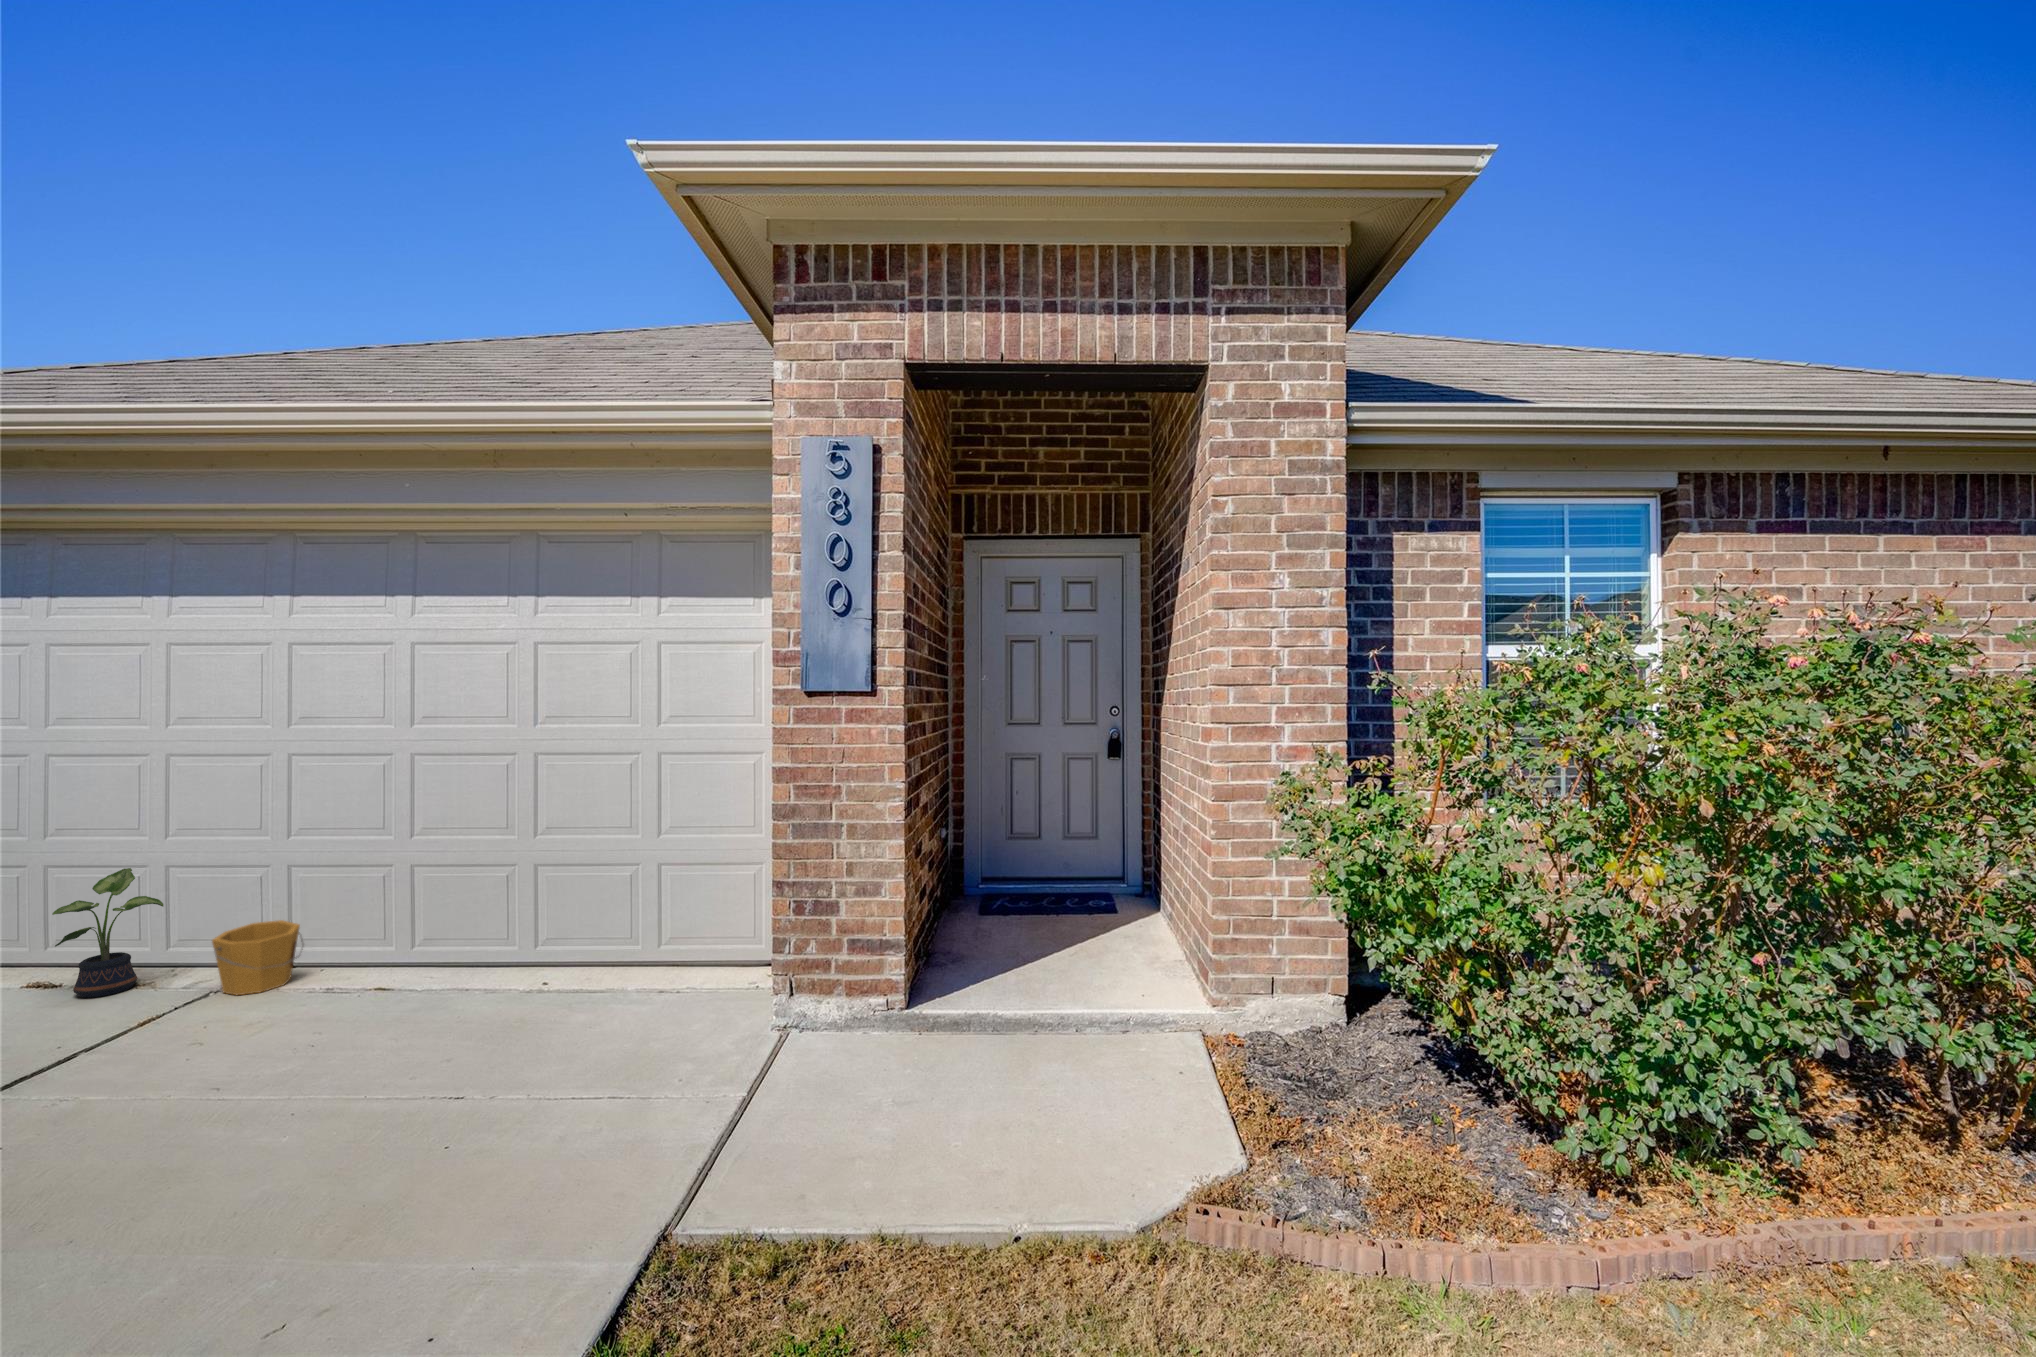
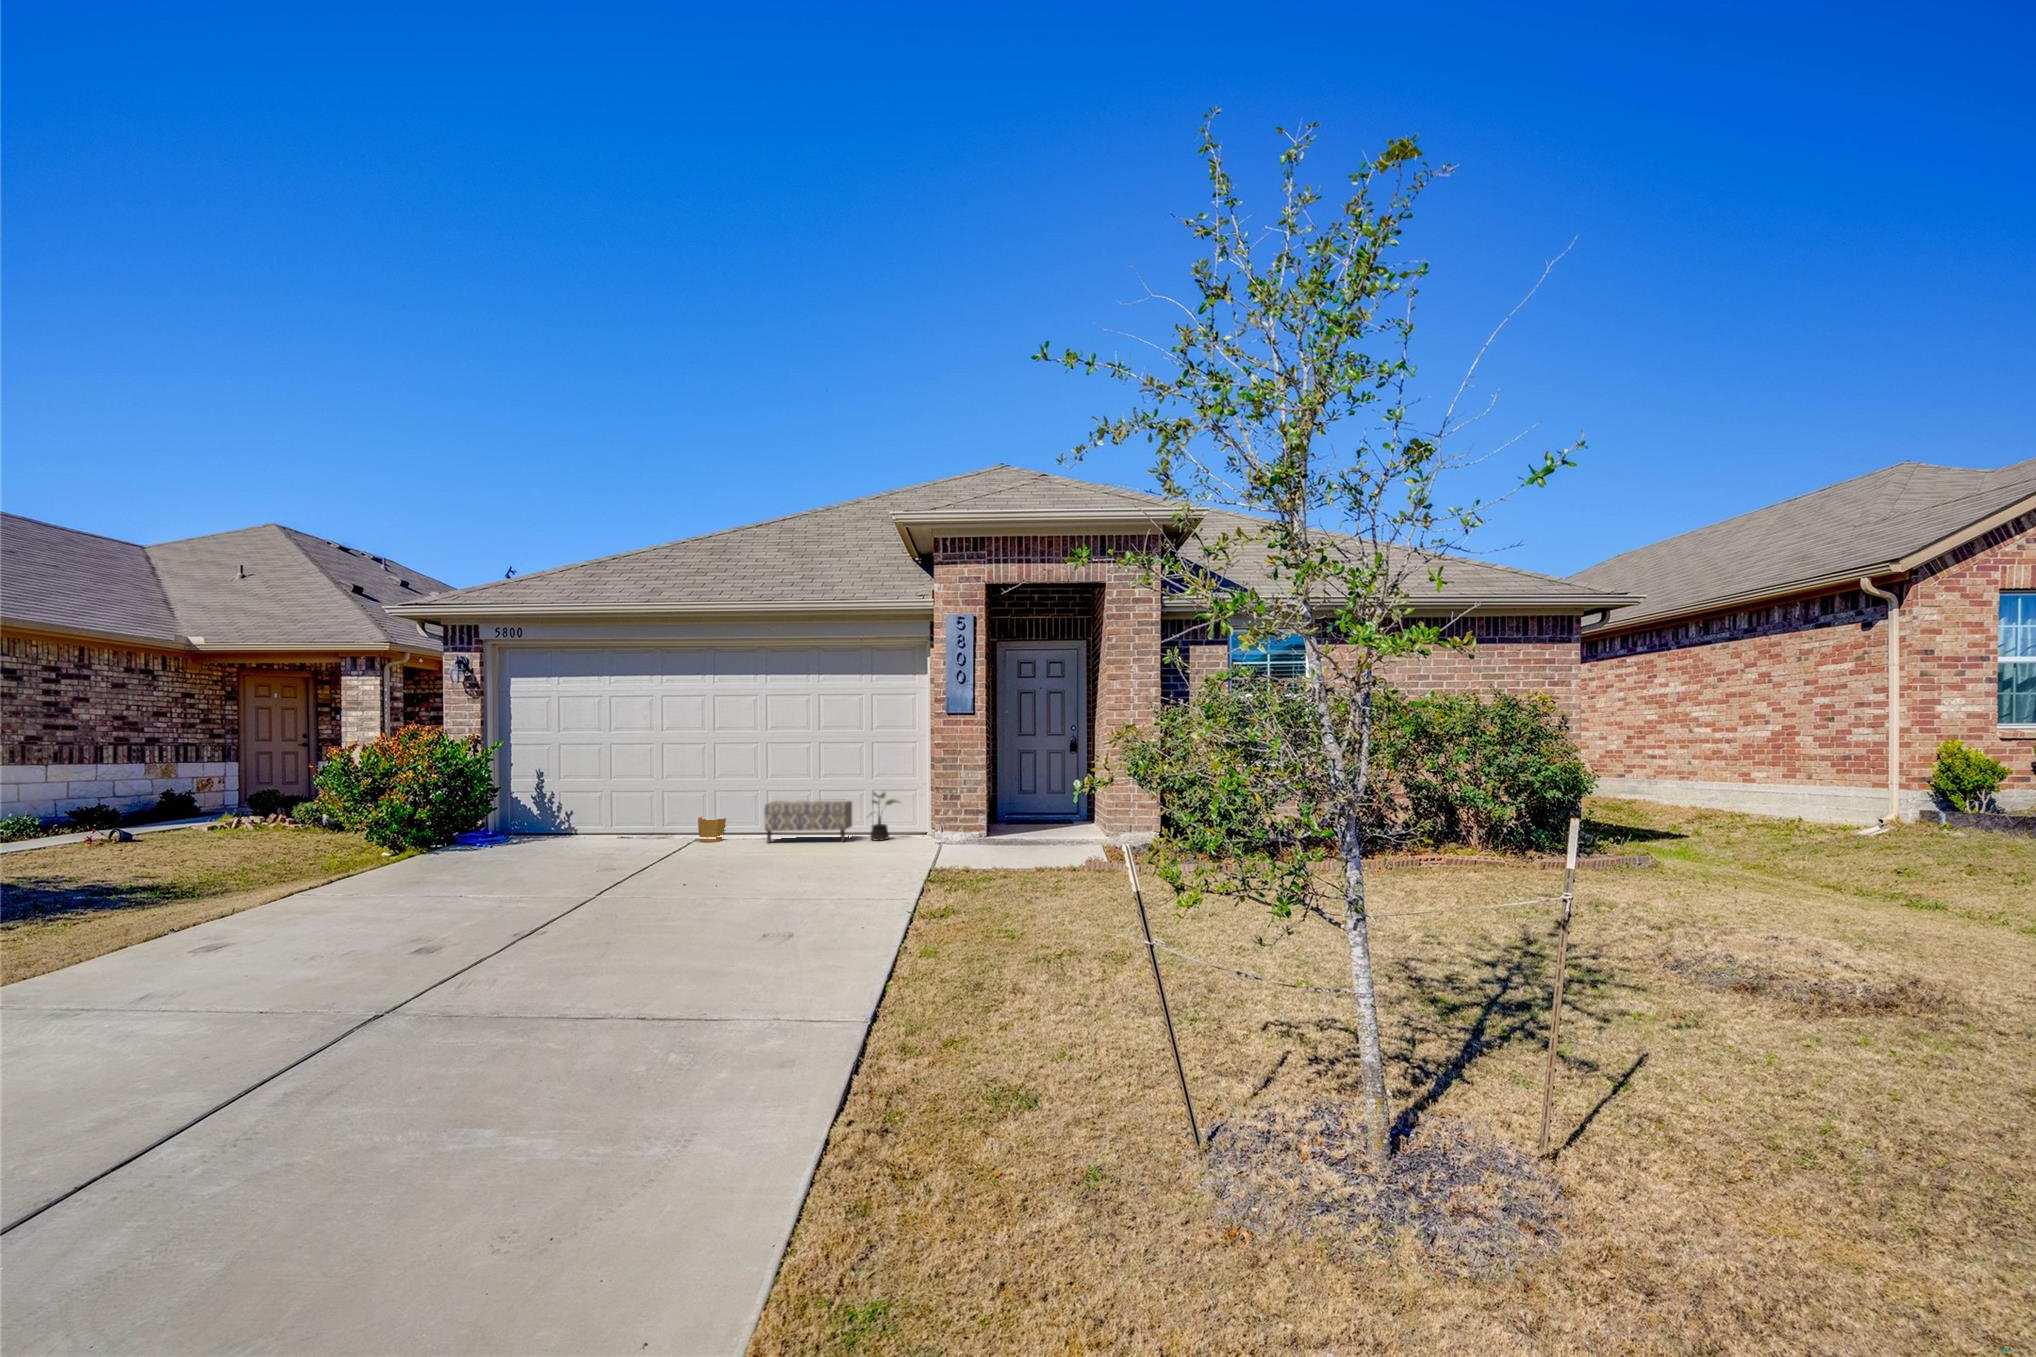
potted plant: present [52,868,163,998] -> present [870,792,898,841]
bench: none [362,885,605,1002] -> present [764,801,852,843]

